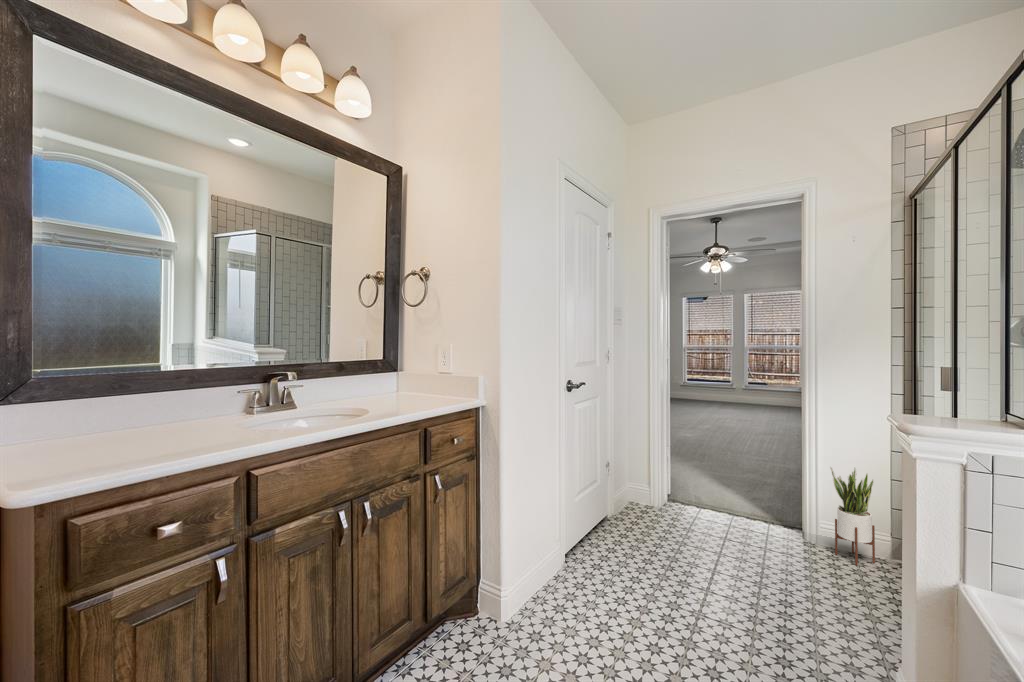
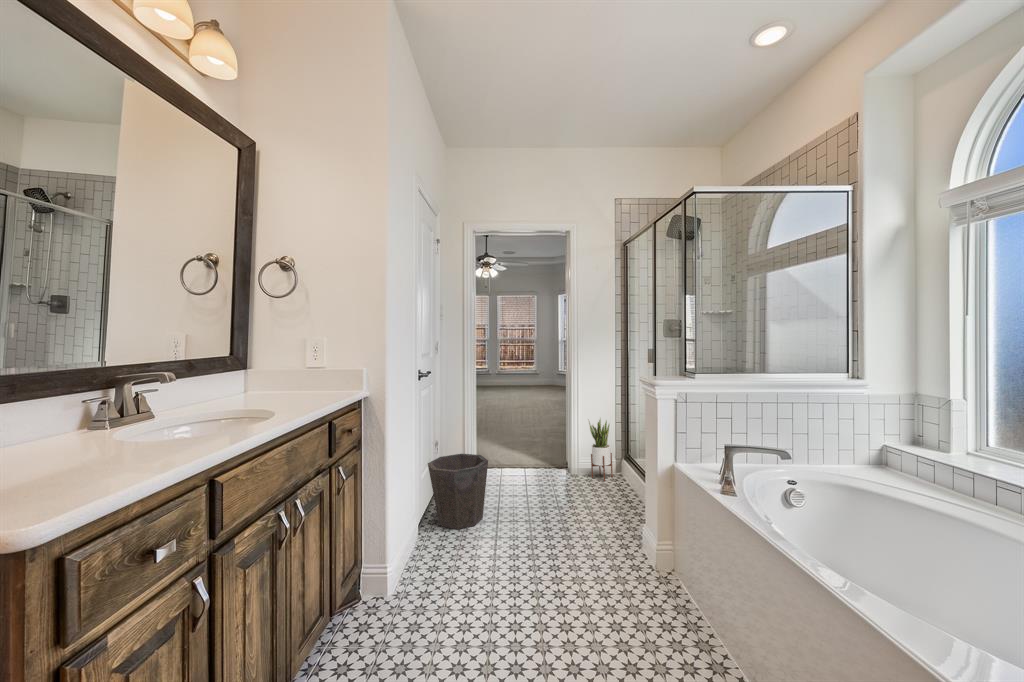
waste bin: none [586,479,657,571] -> present [428,454,488,529]

